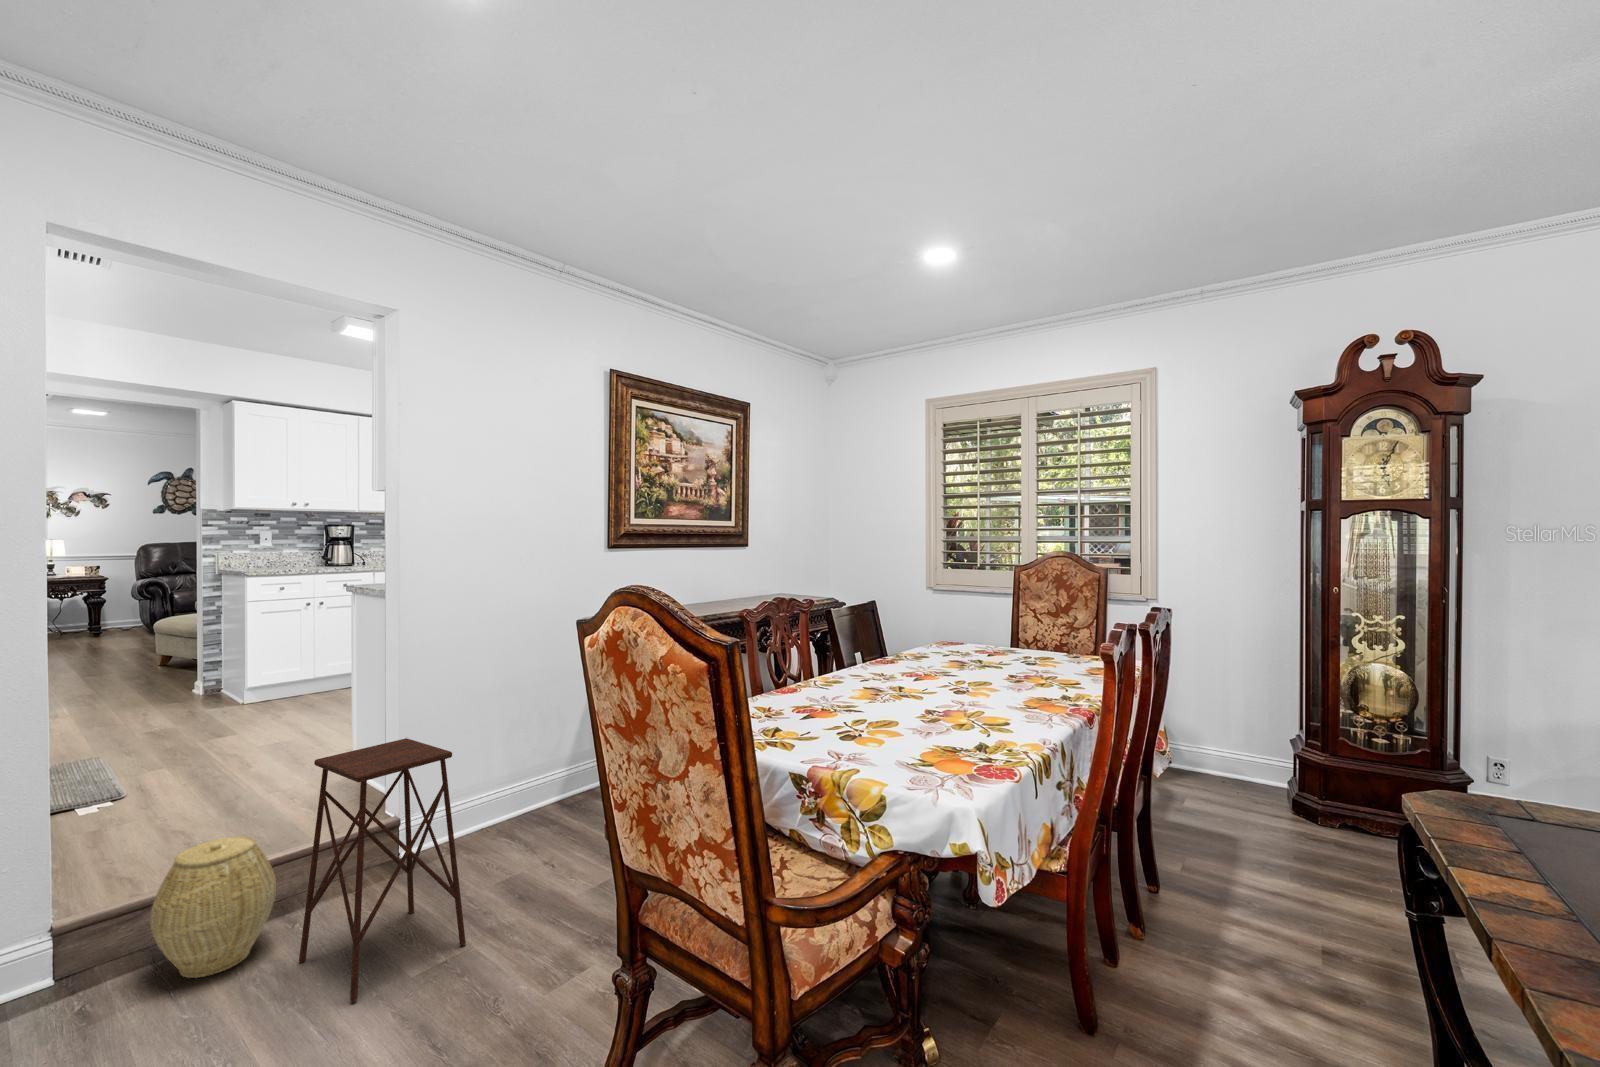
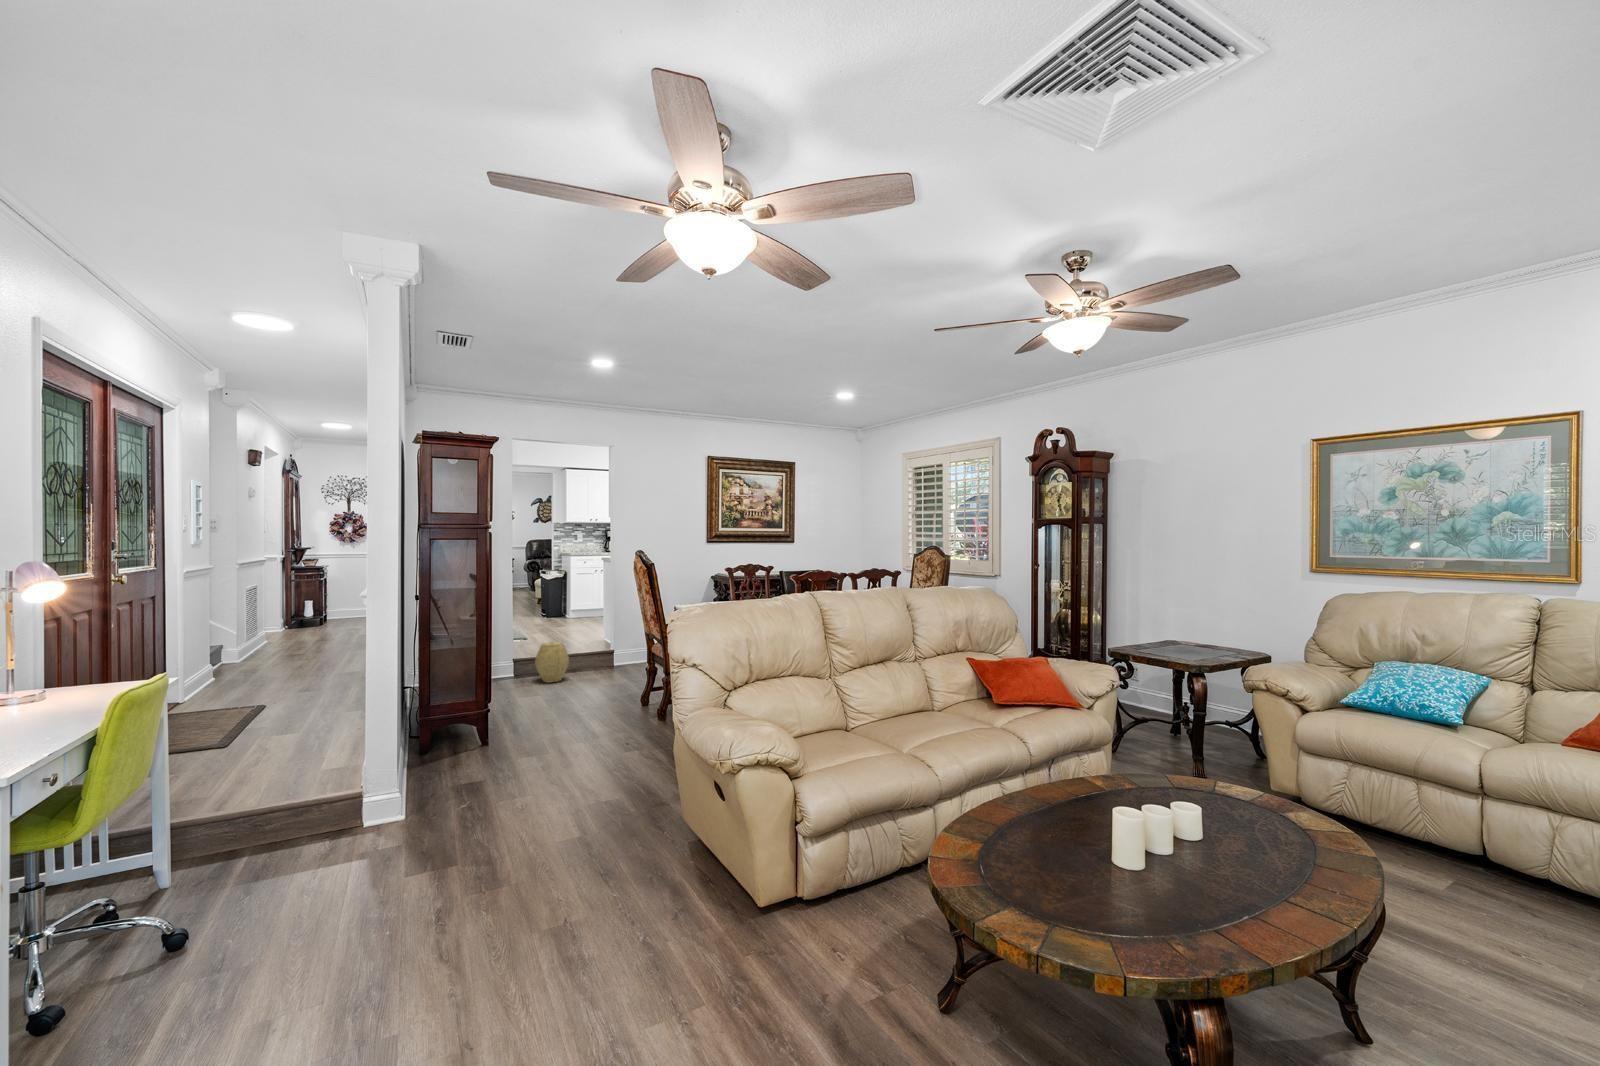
side table: present [299,738,466,1002] -> none [575,613,623,690]

